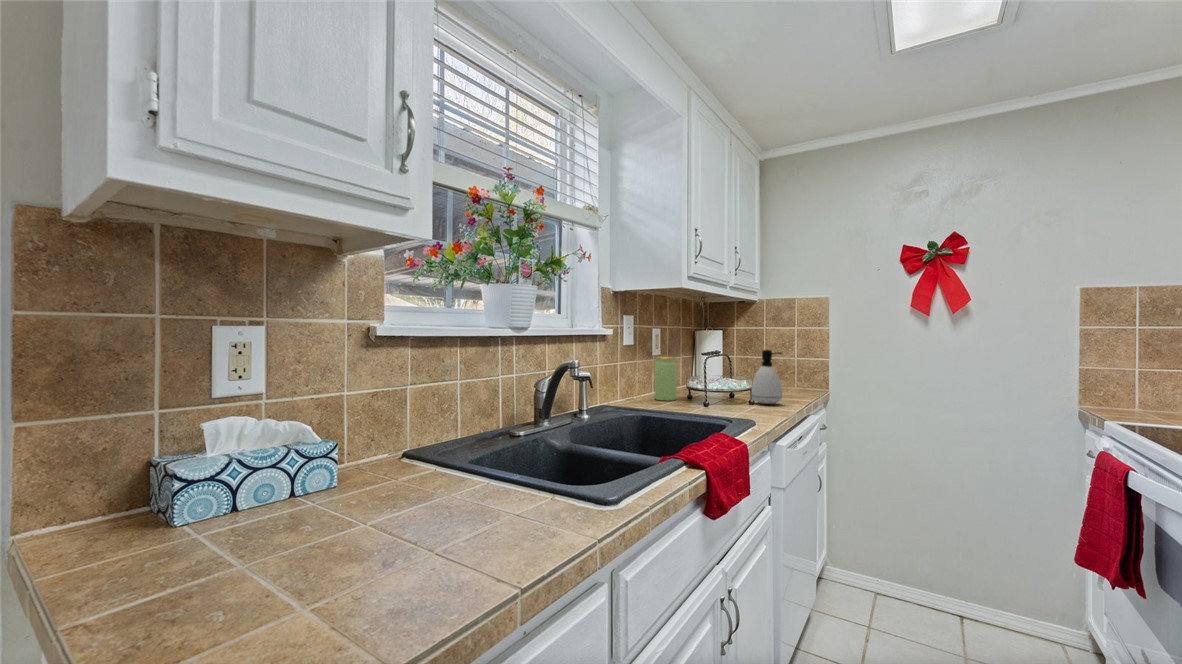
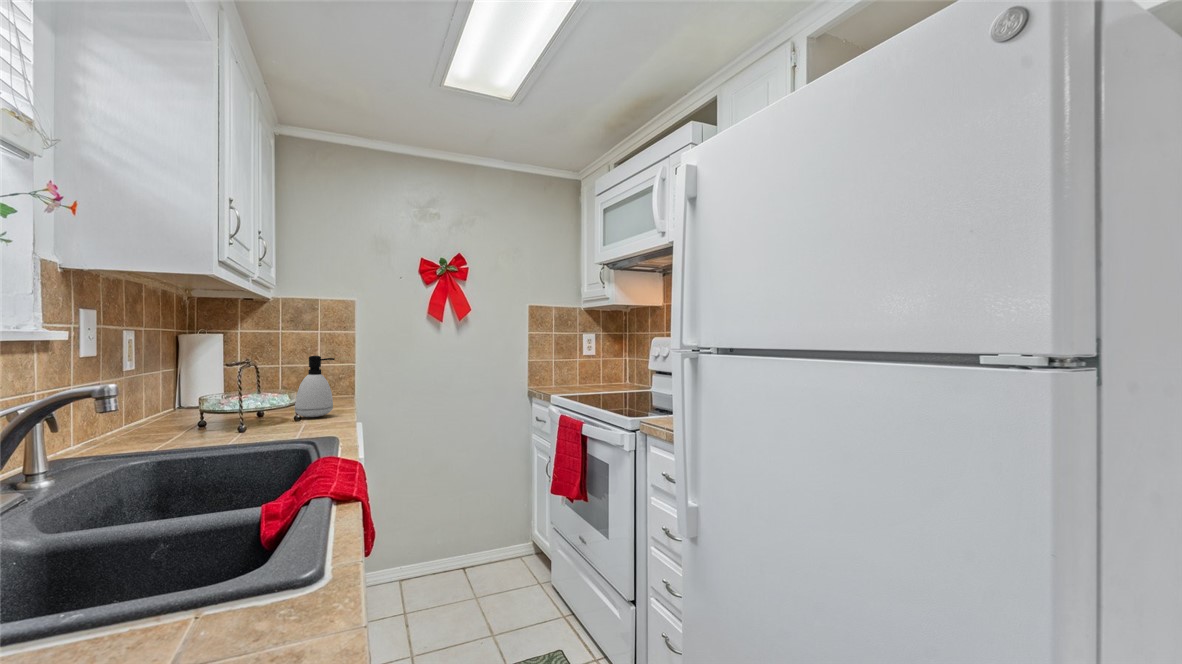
jar: present [655,357,677,401] -> none [138,371,181,436]

